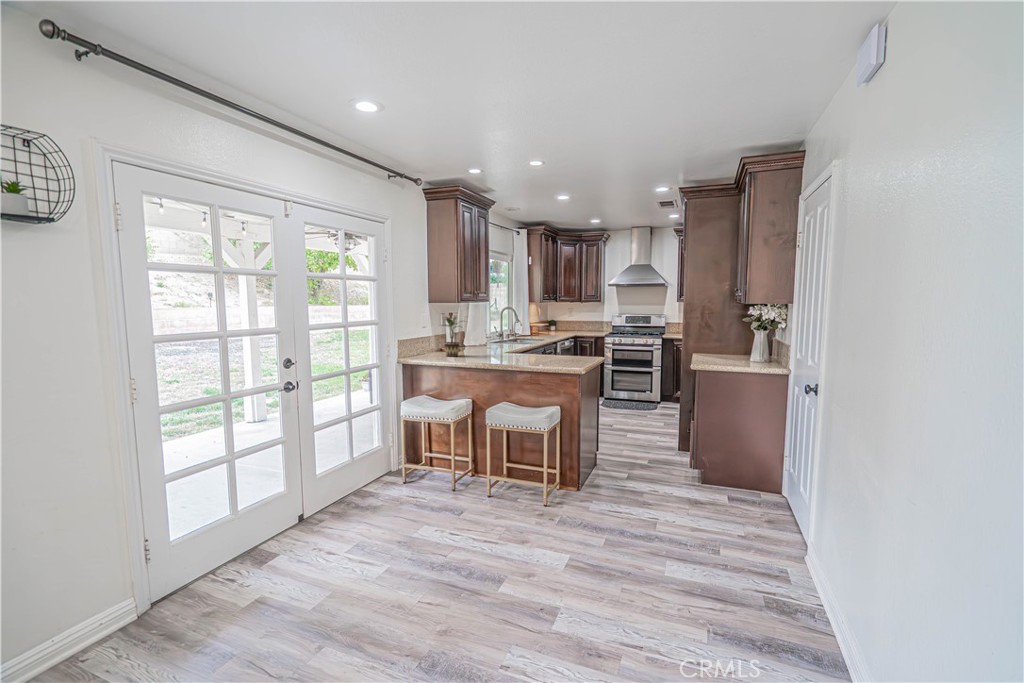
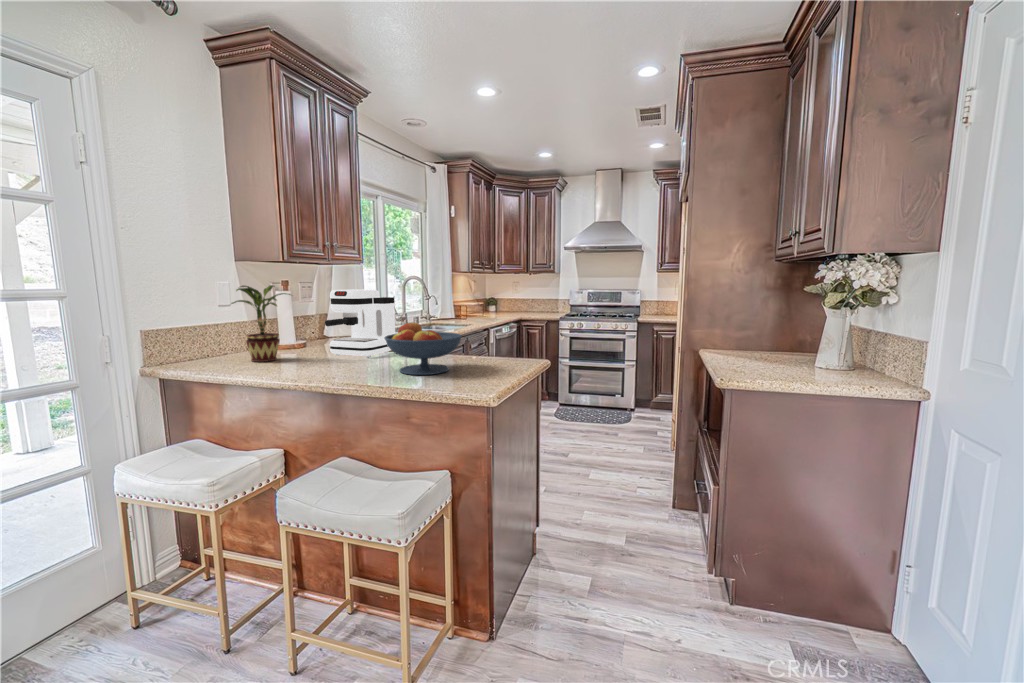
coffee maker: none [482,318,516,355] -> present [325,289,395,357]
fruit bowl: none [522,336,561,362] -> present [385,323,462,375]

